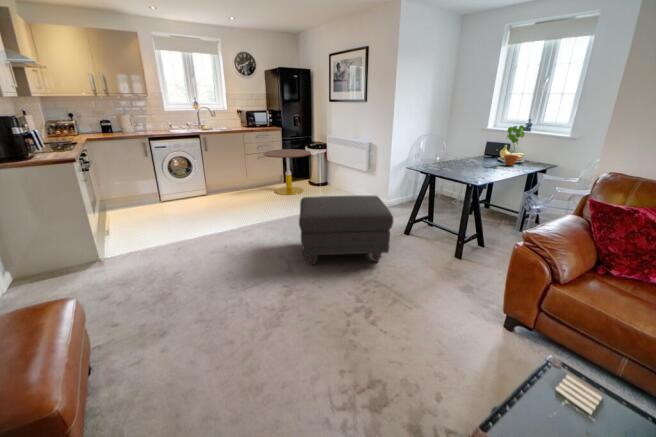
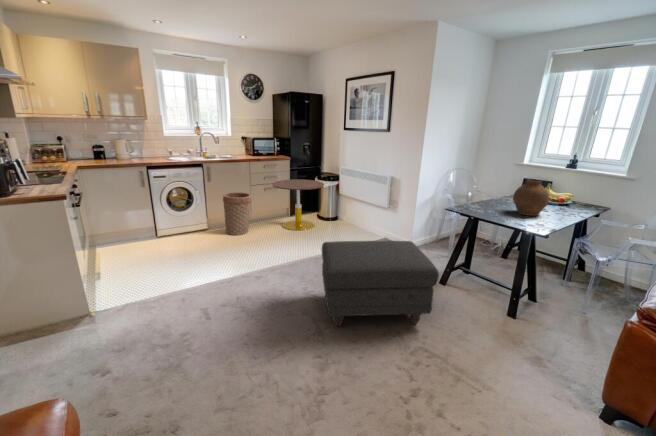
potted plant: present [504,125,525,166] -> none [552,163,577,208]
vase: none [466,140,496,172] -> present [513,180,549,216]
basket: none [220,161,246,200] -> present [223,192,252,235]

